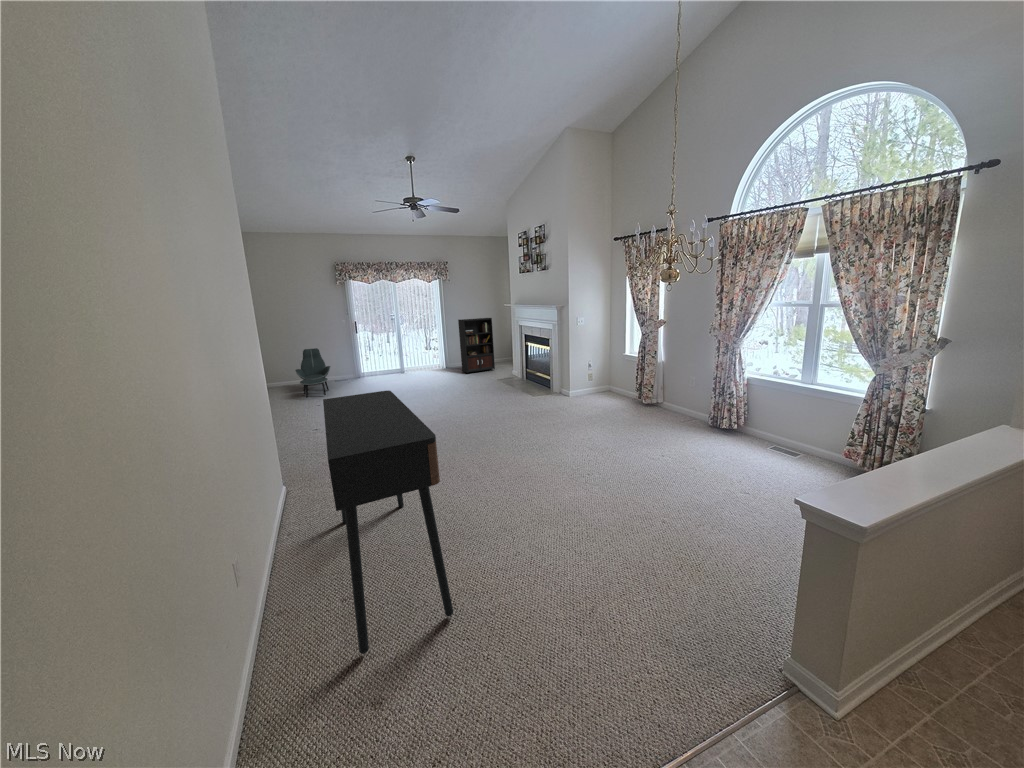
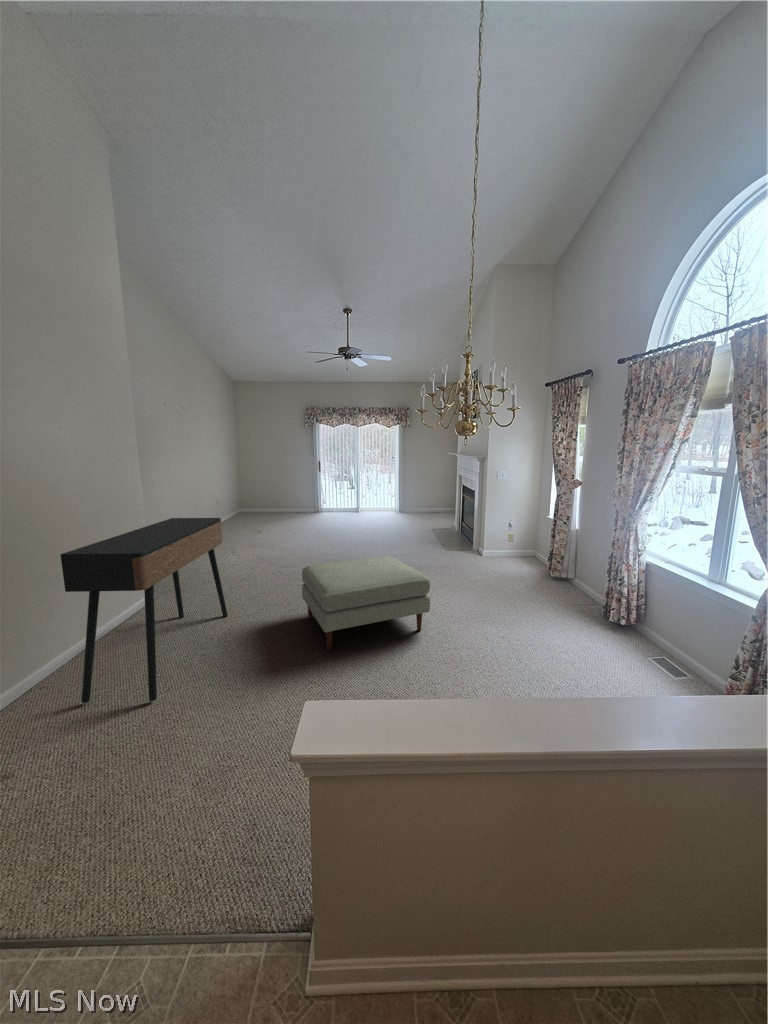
bookcase: present [458,318,495,373] -> none [409,464,444,517]
lounge chair: present [295,348,331,398] -> none [264,481,295,520]
ottoman: none [485,407,617,507] -> present [302,556,430,651]

